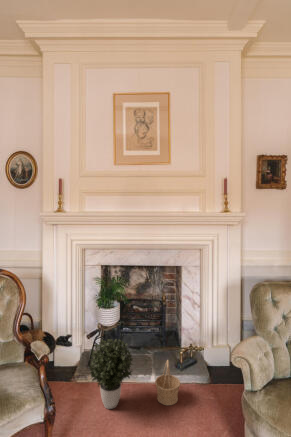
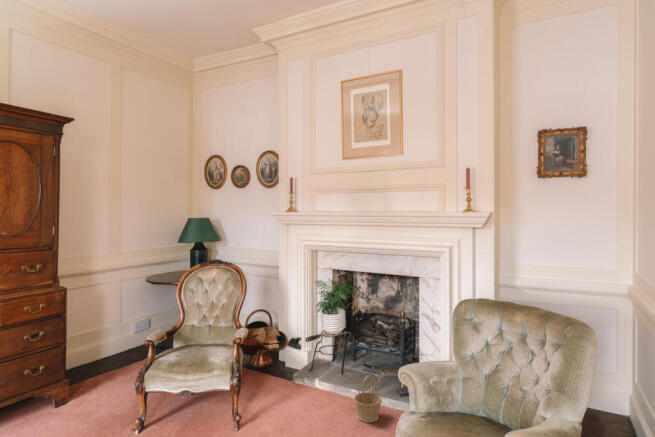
potted plant: present [89,339,133,409] -> none [286,339,334,409]

